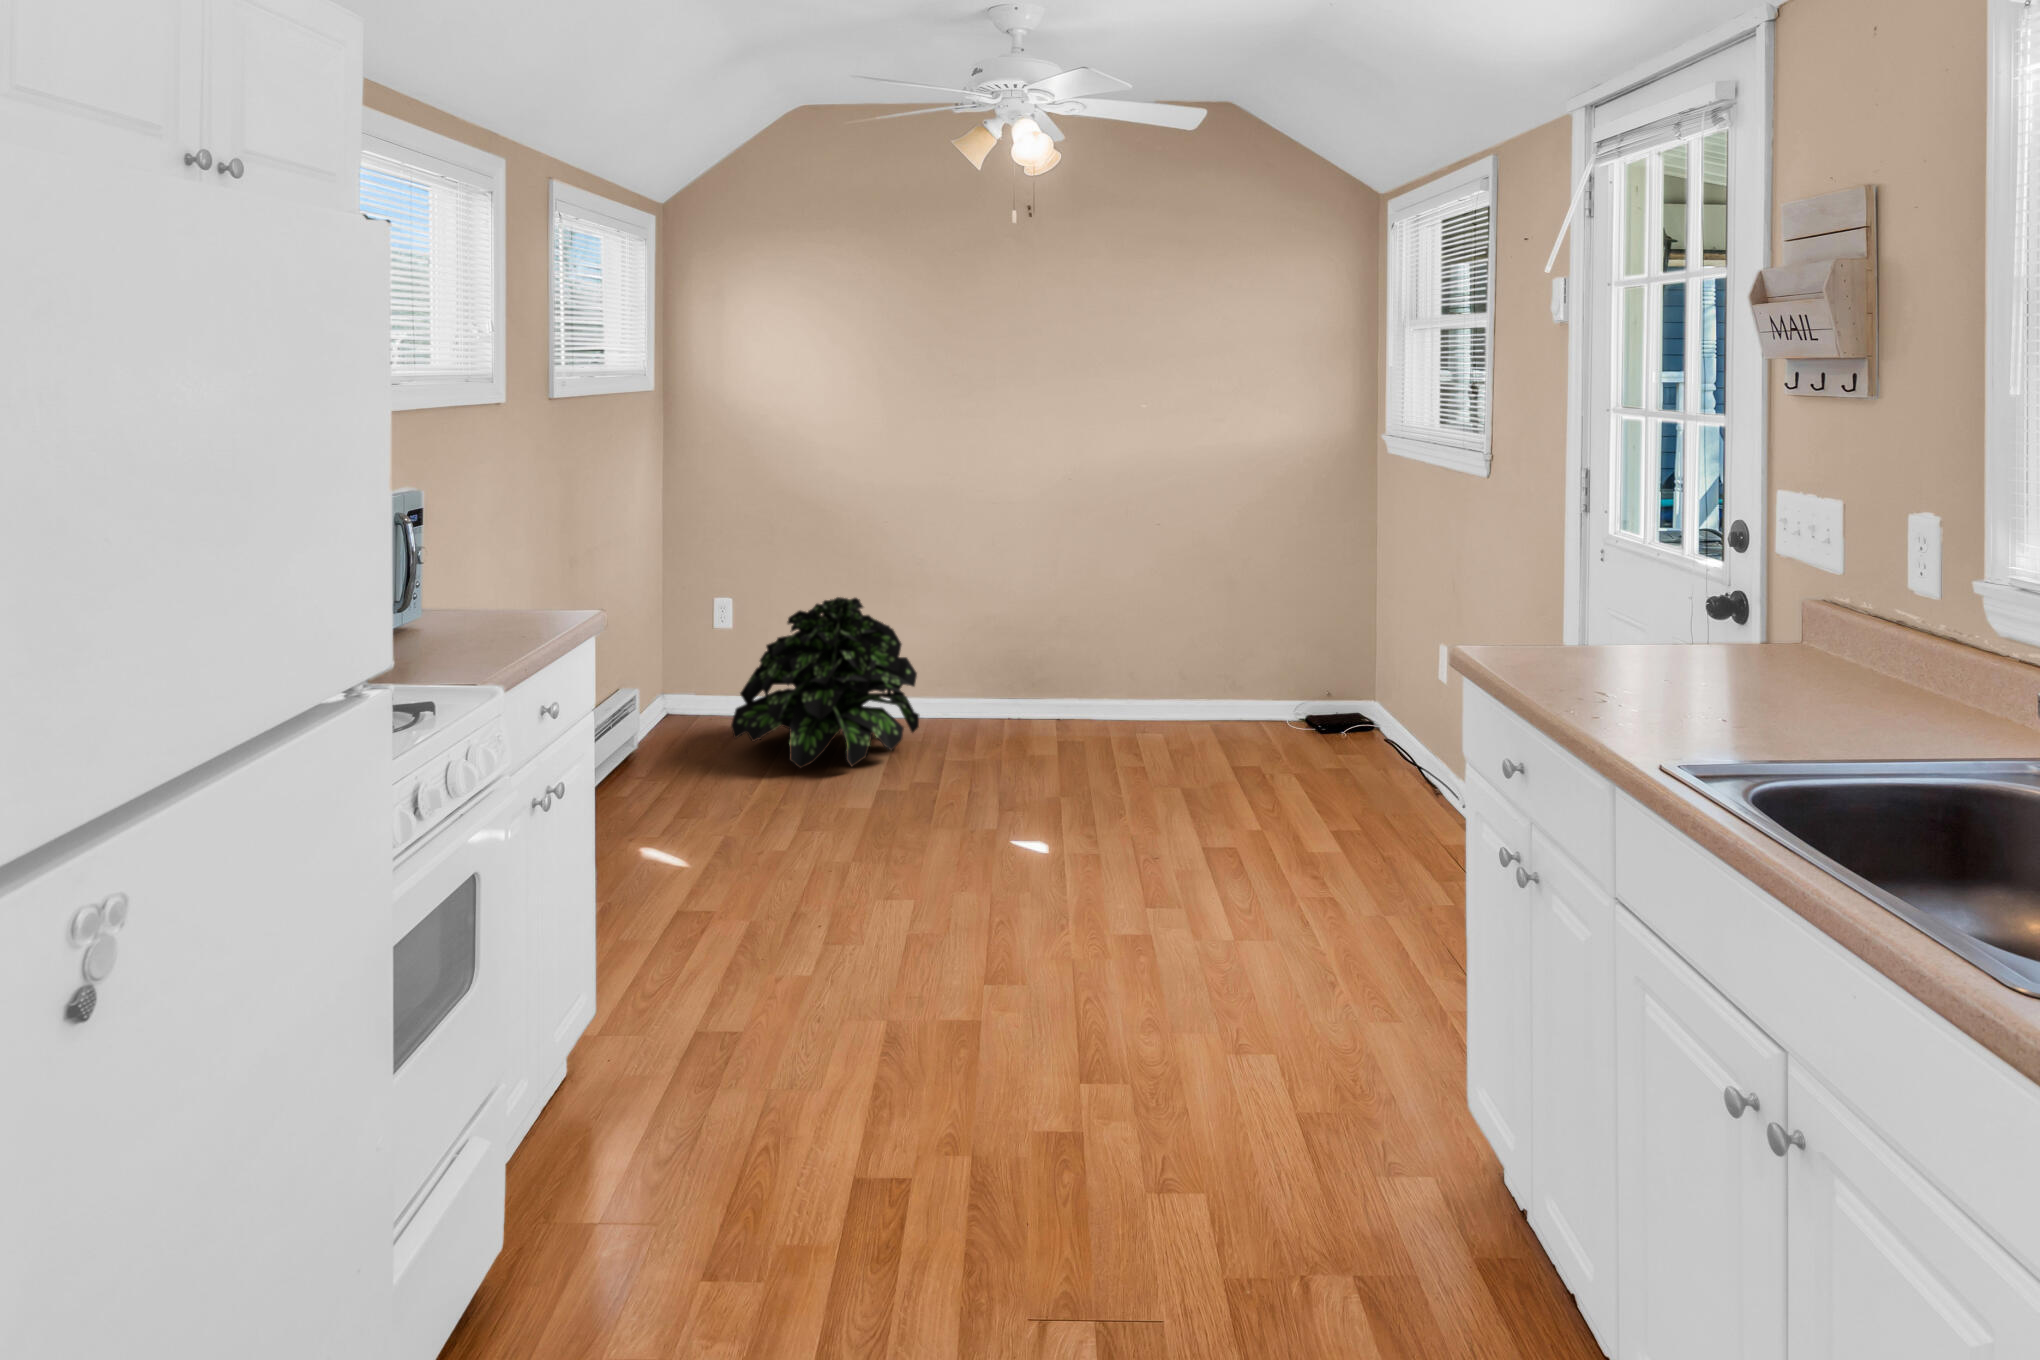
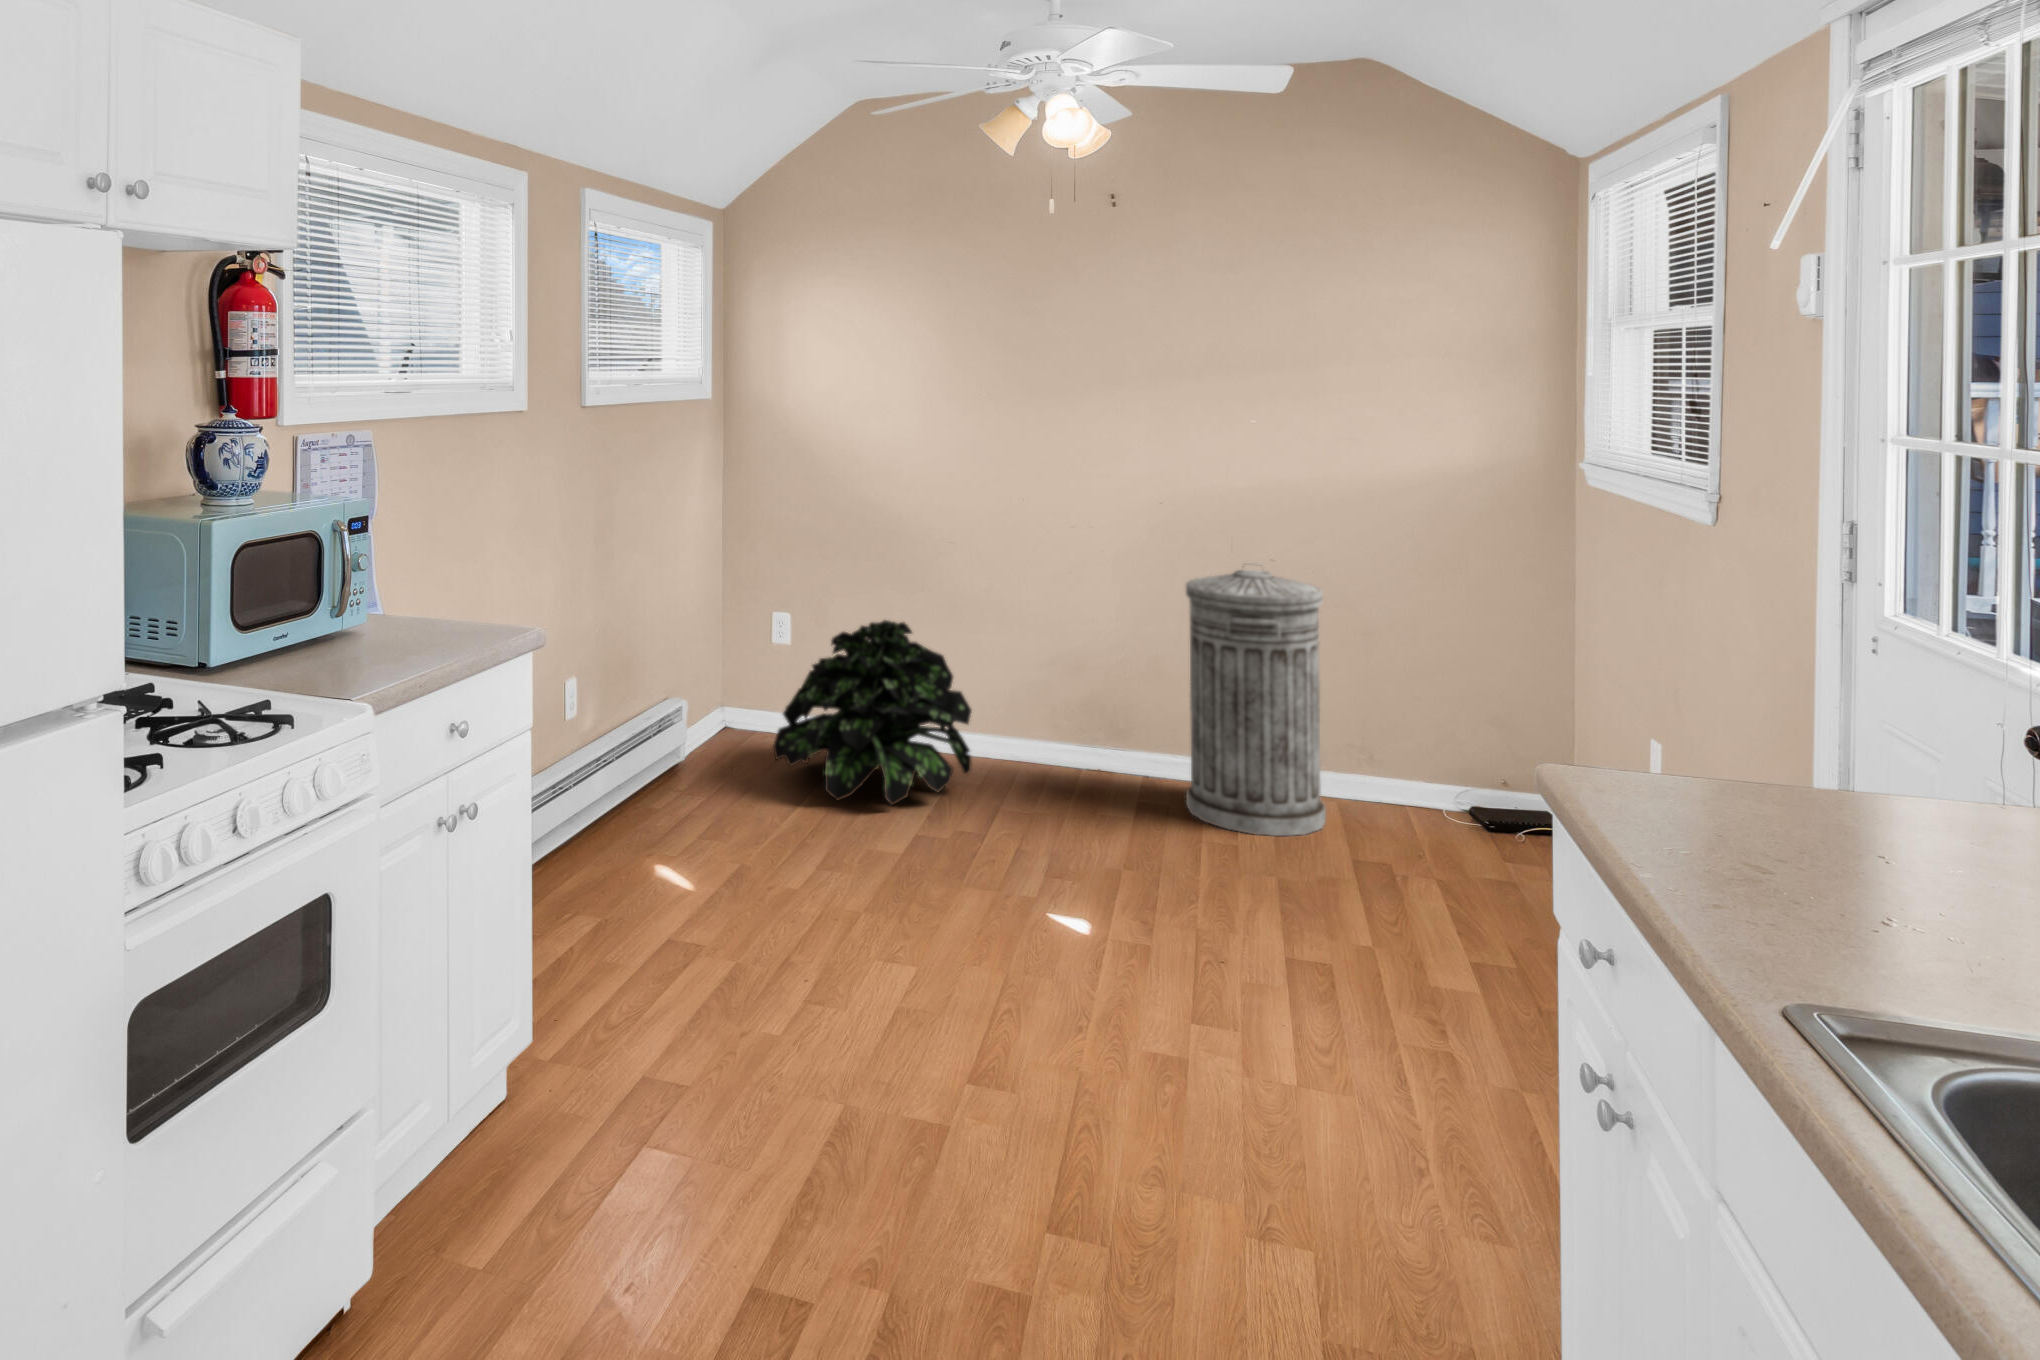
trash can: none [1096,528,1203,755] -> present [1186,563,1326,836]

